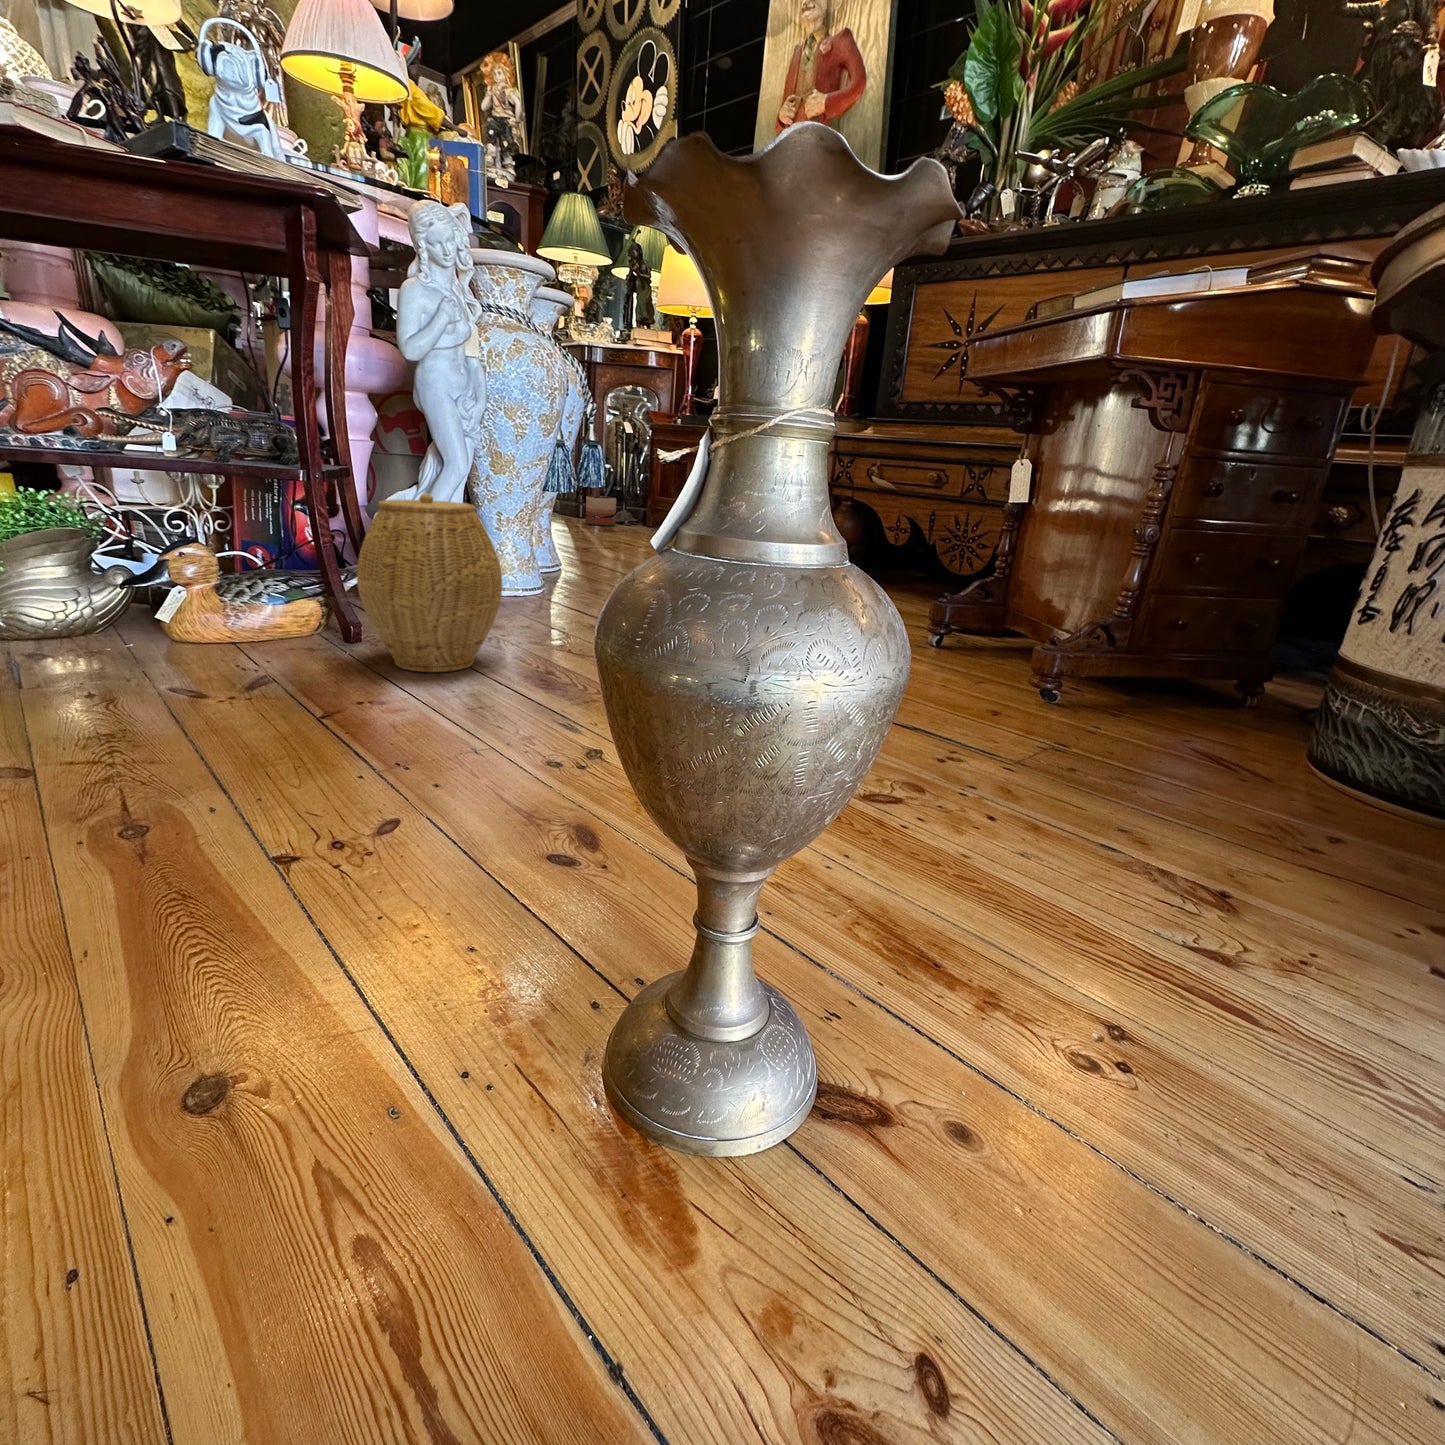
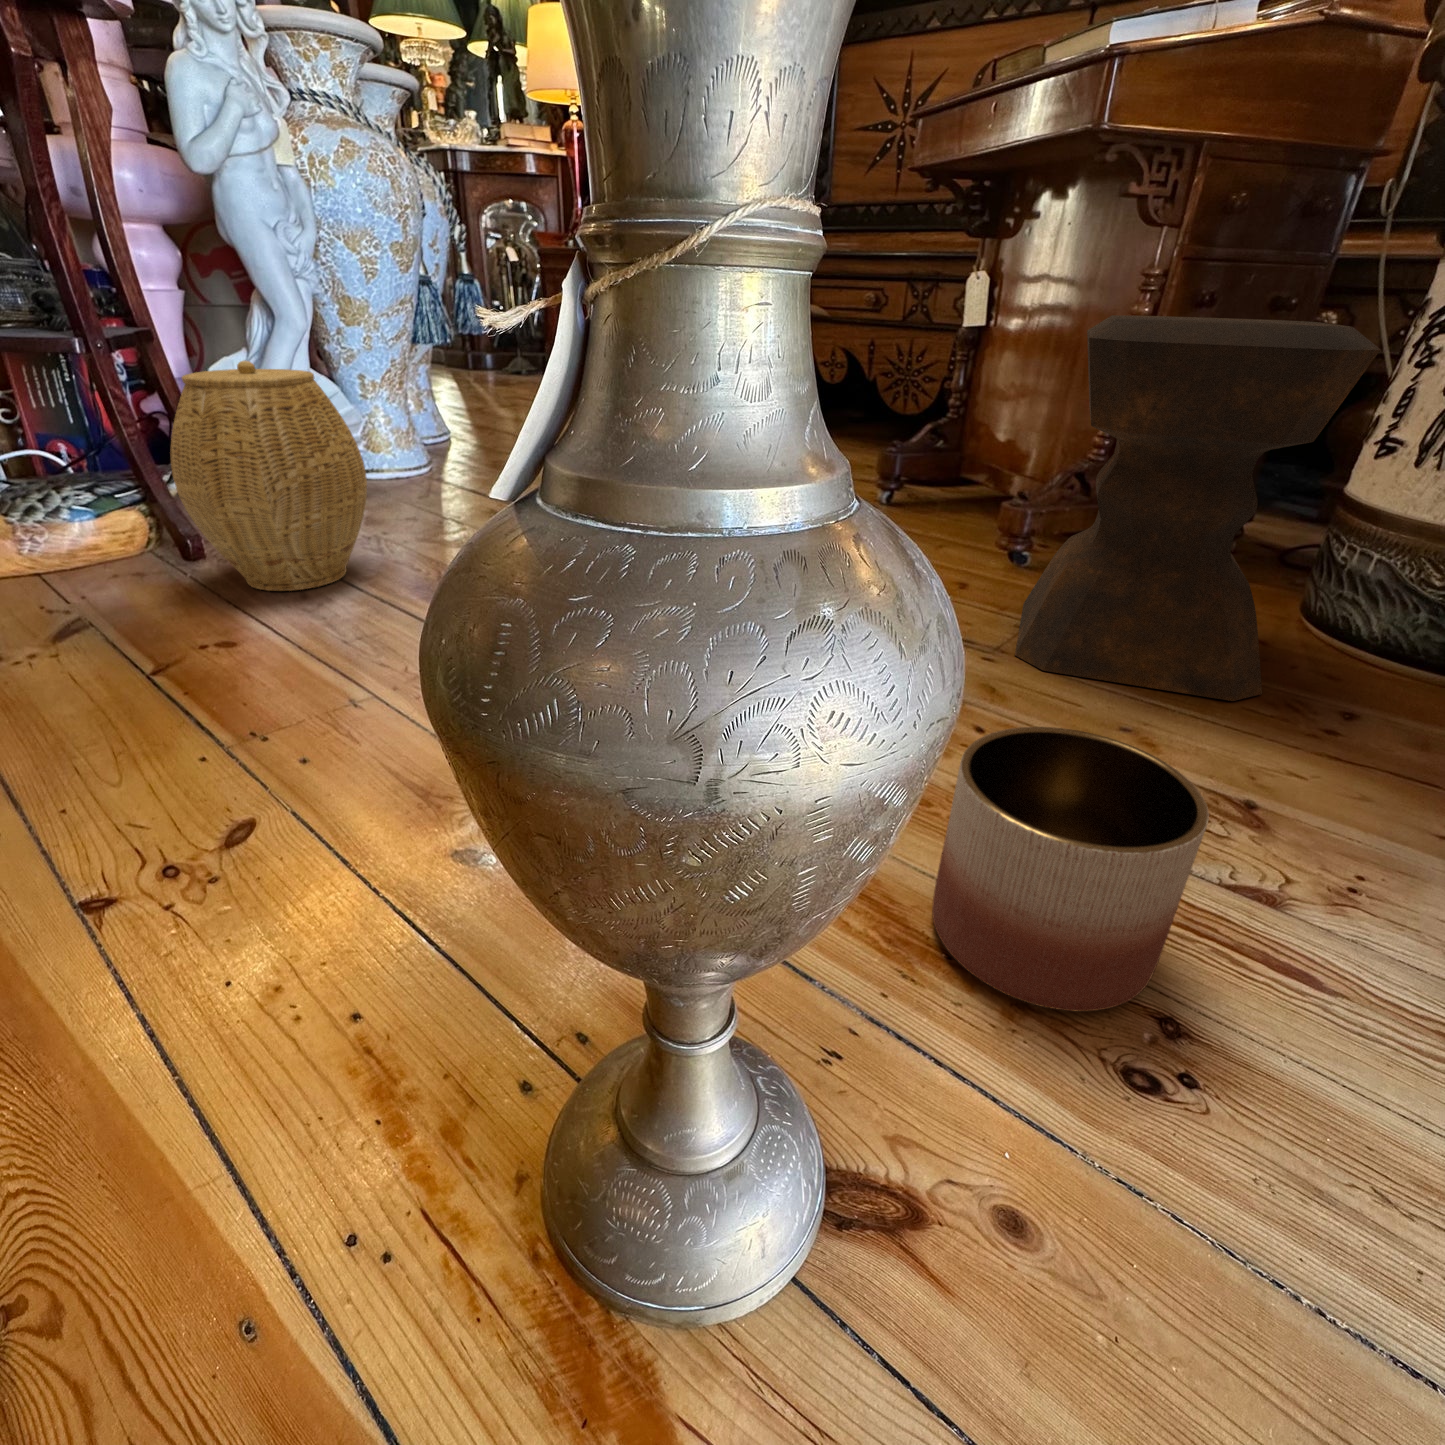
planter: present [586,496,616,526] -> present [932,727,1209,1011]
stool: none [1034,497,1333,819] -> present [1015,315,1380,701]

